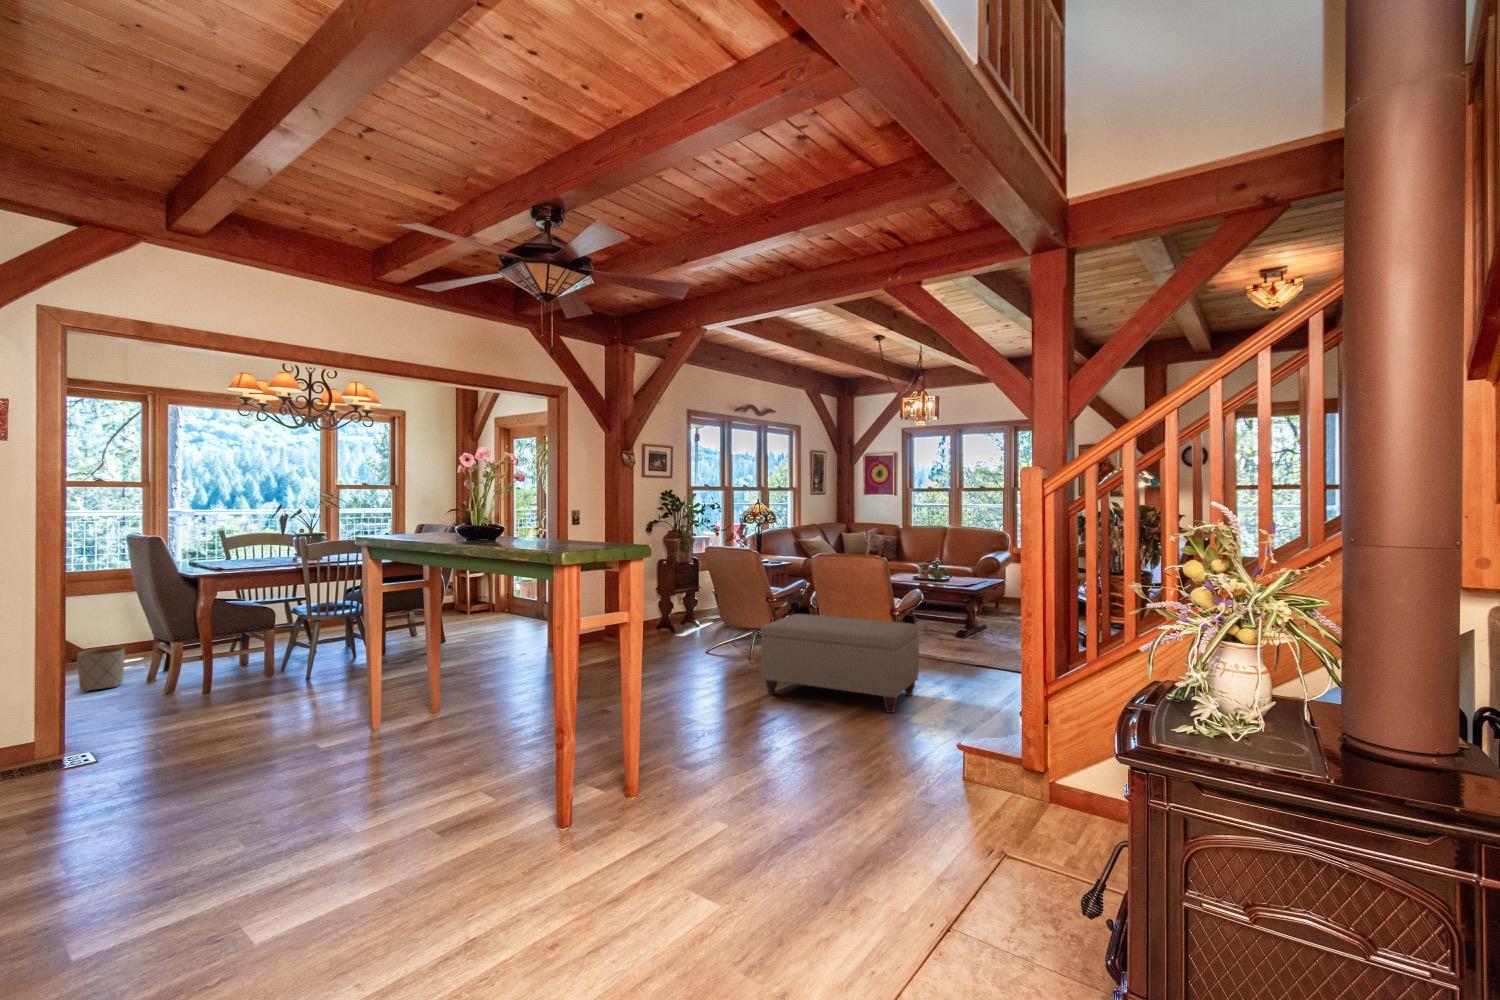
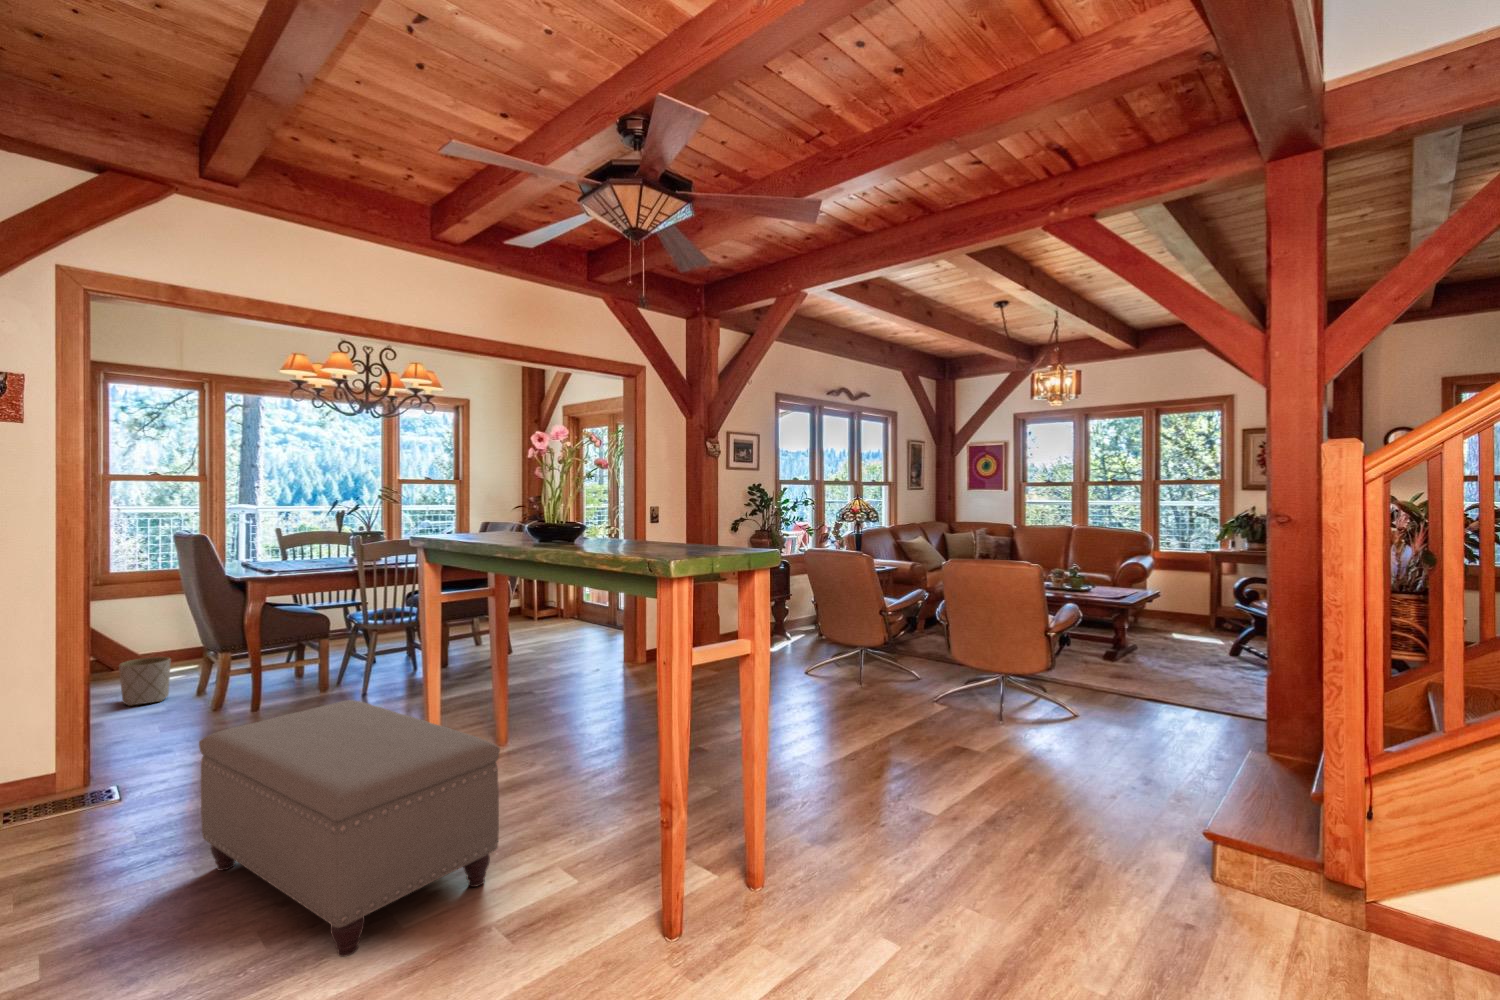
ottoman: present [761,614,919,713] -> present [199,700,500,957]

